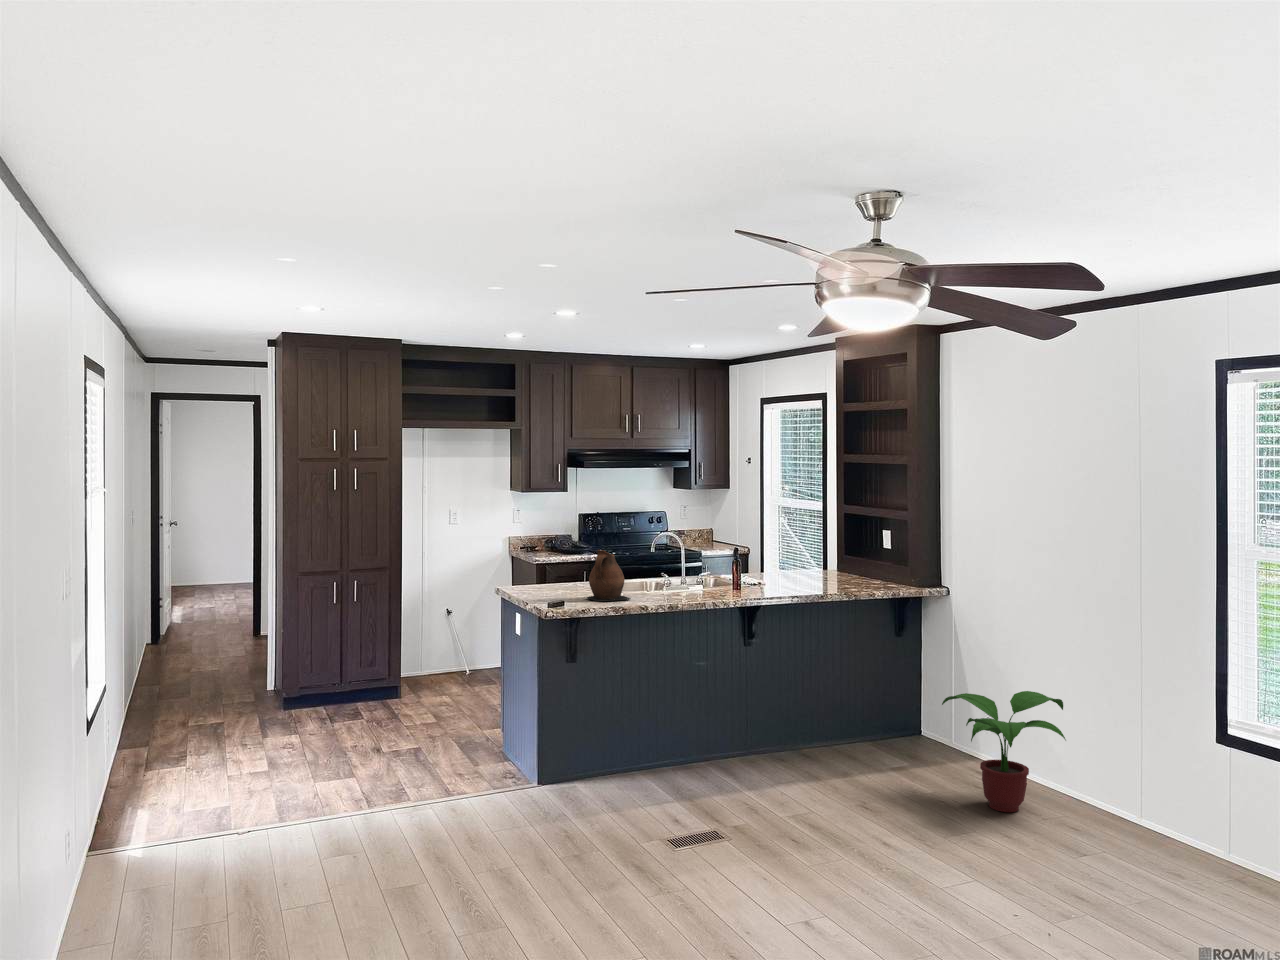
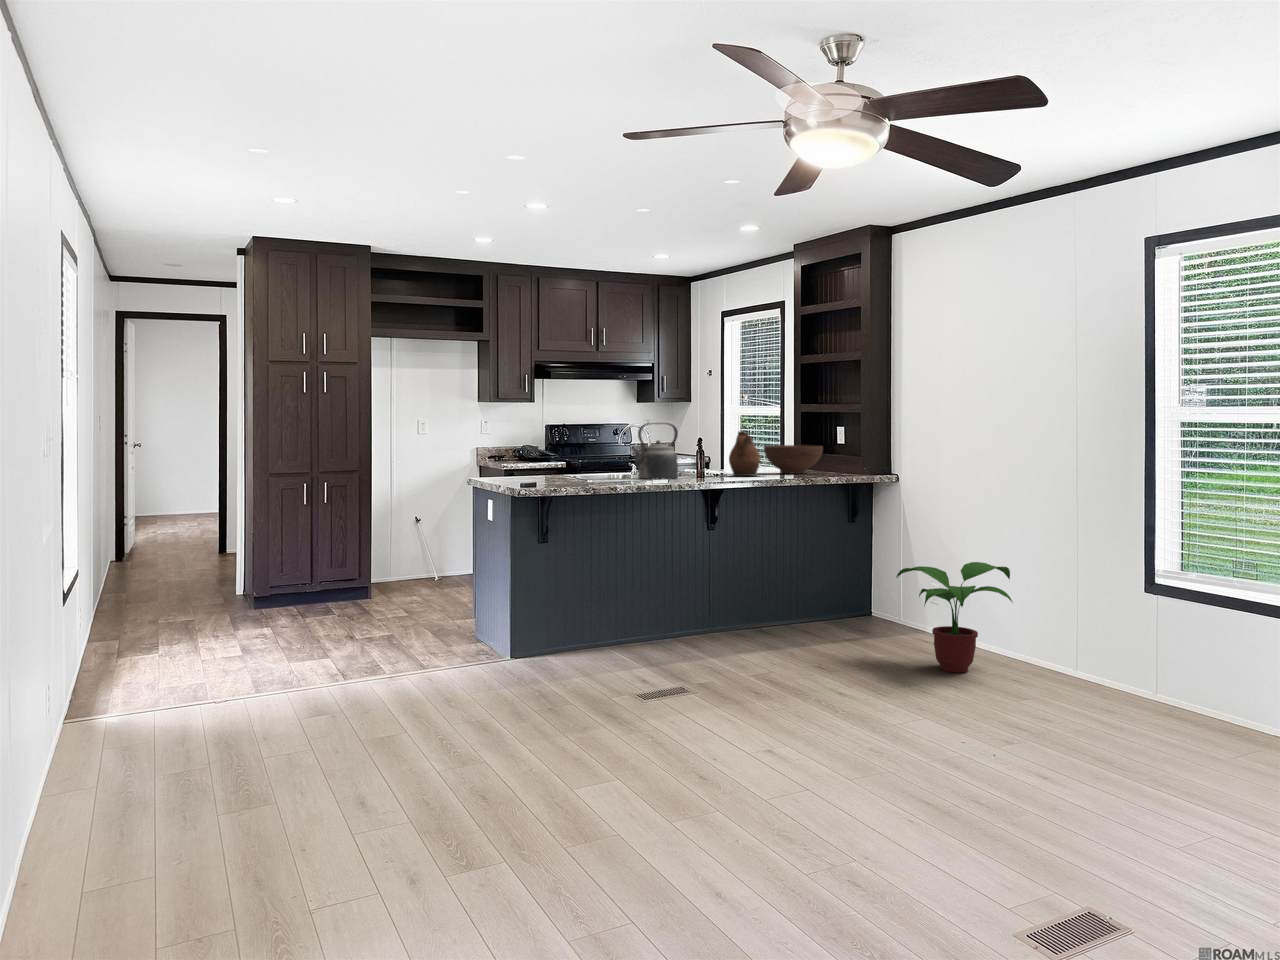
kettle: none [666,535,714,595] -> present [632,423,678,479]
ceramic pitcher: present [586,550,631,601] -> present [729,432,761,476]
fruit bowl: none [804,551,866,583] -> present [764,445,823,474]

